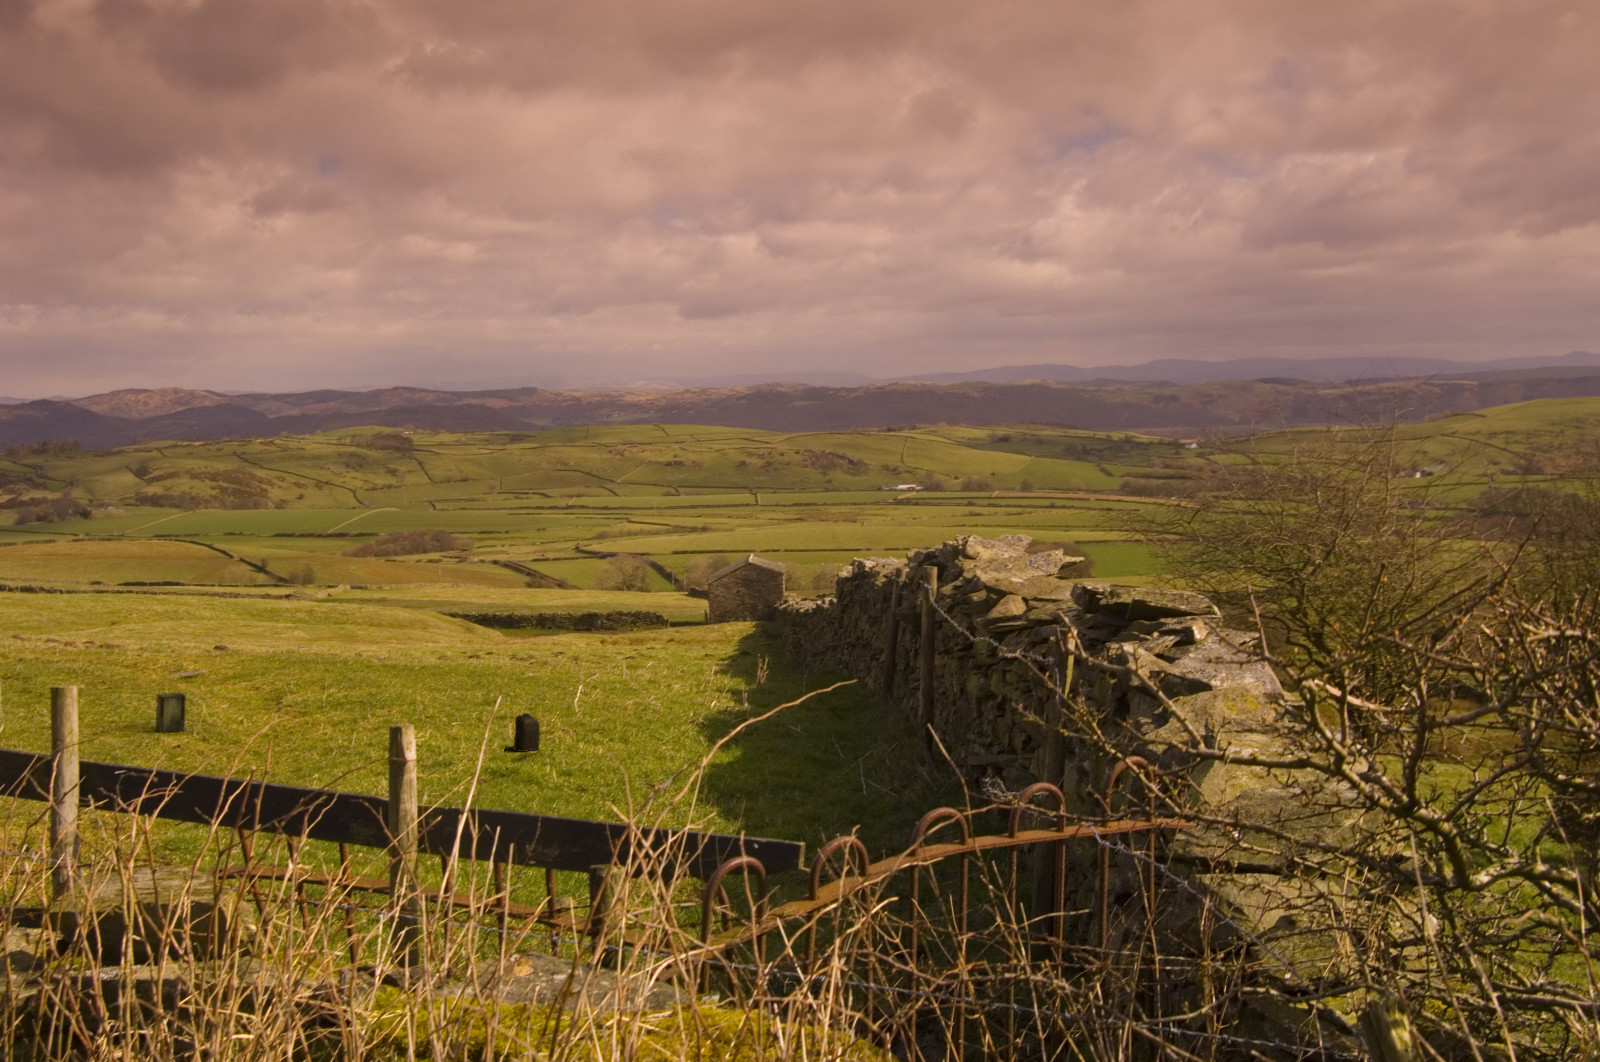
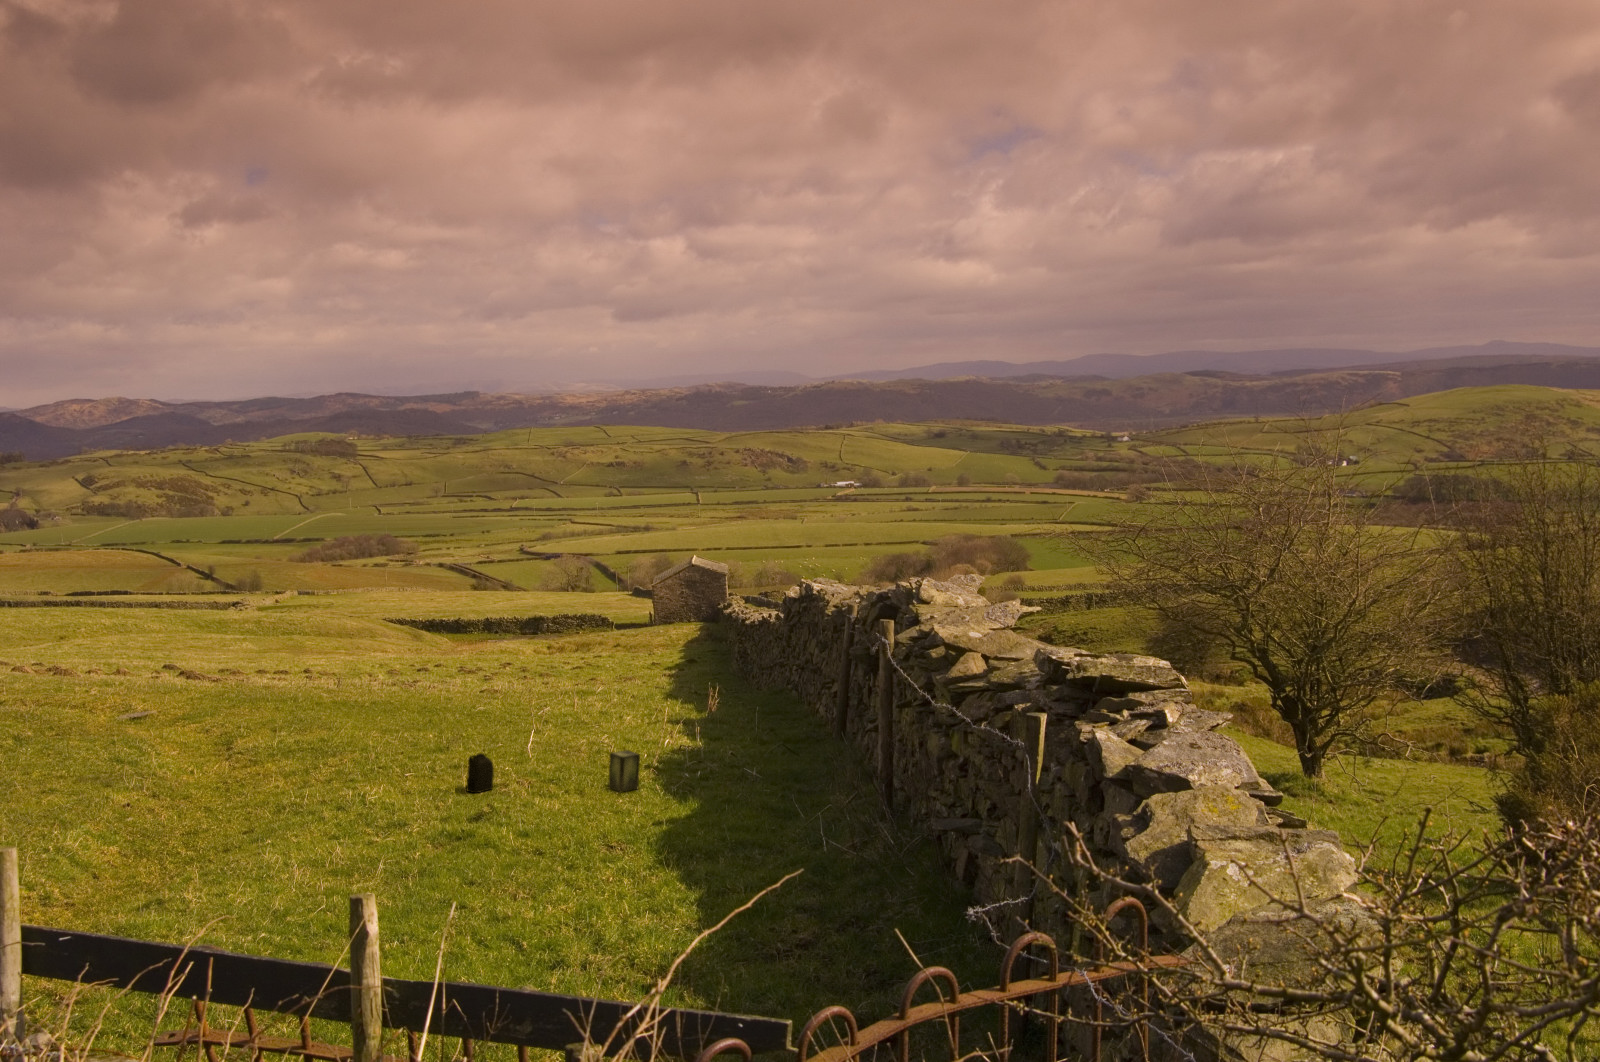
storage box: present [156,693,186,733] -> present [608,750,640,792]

